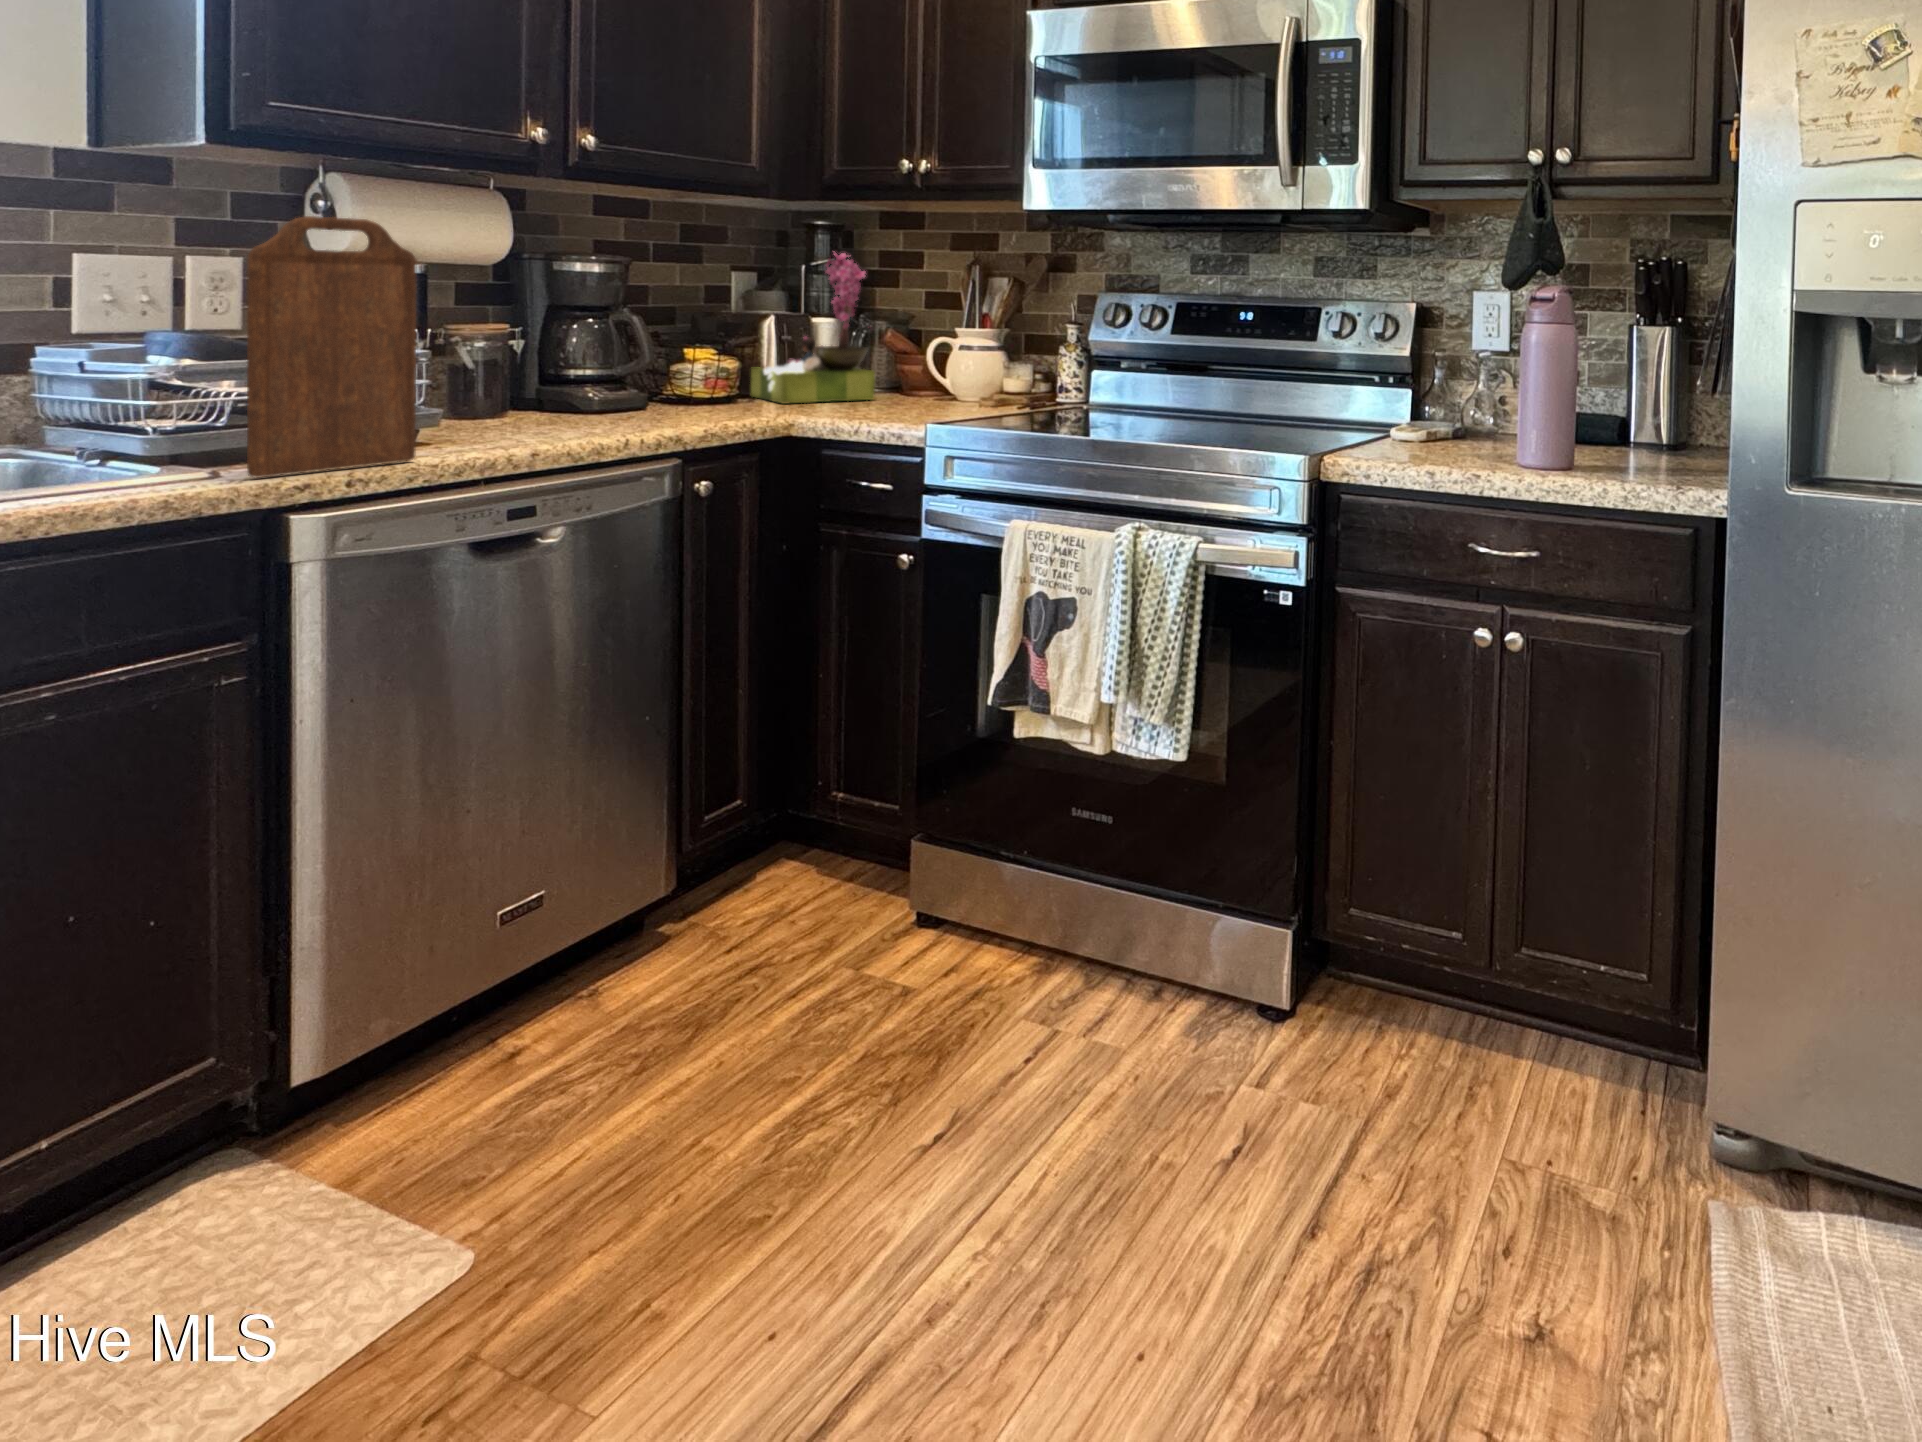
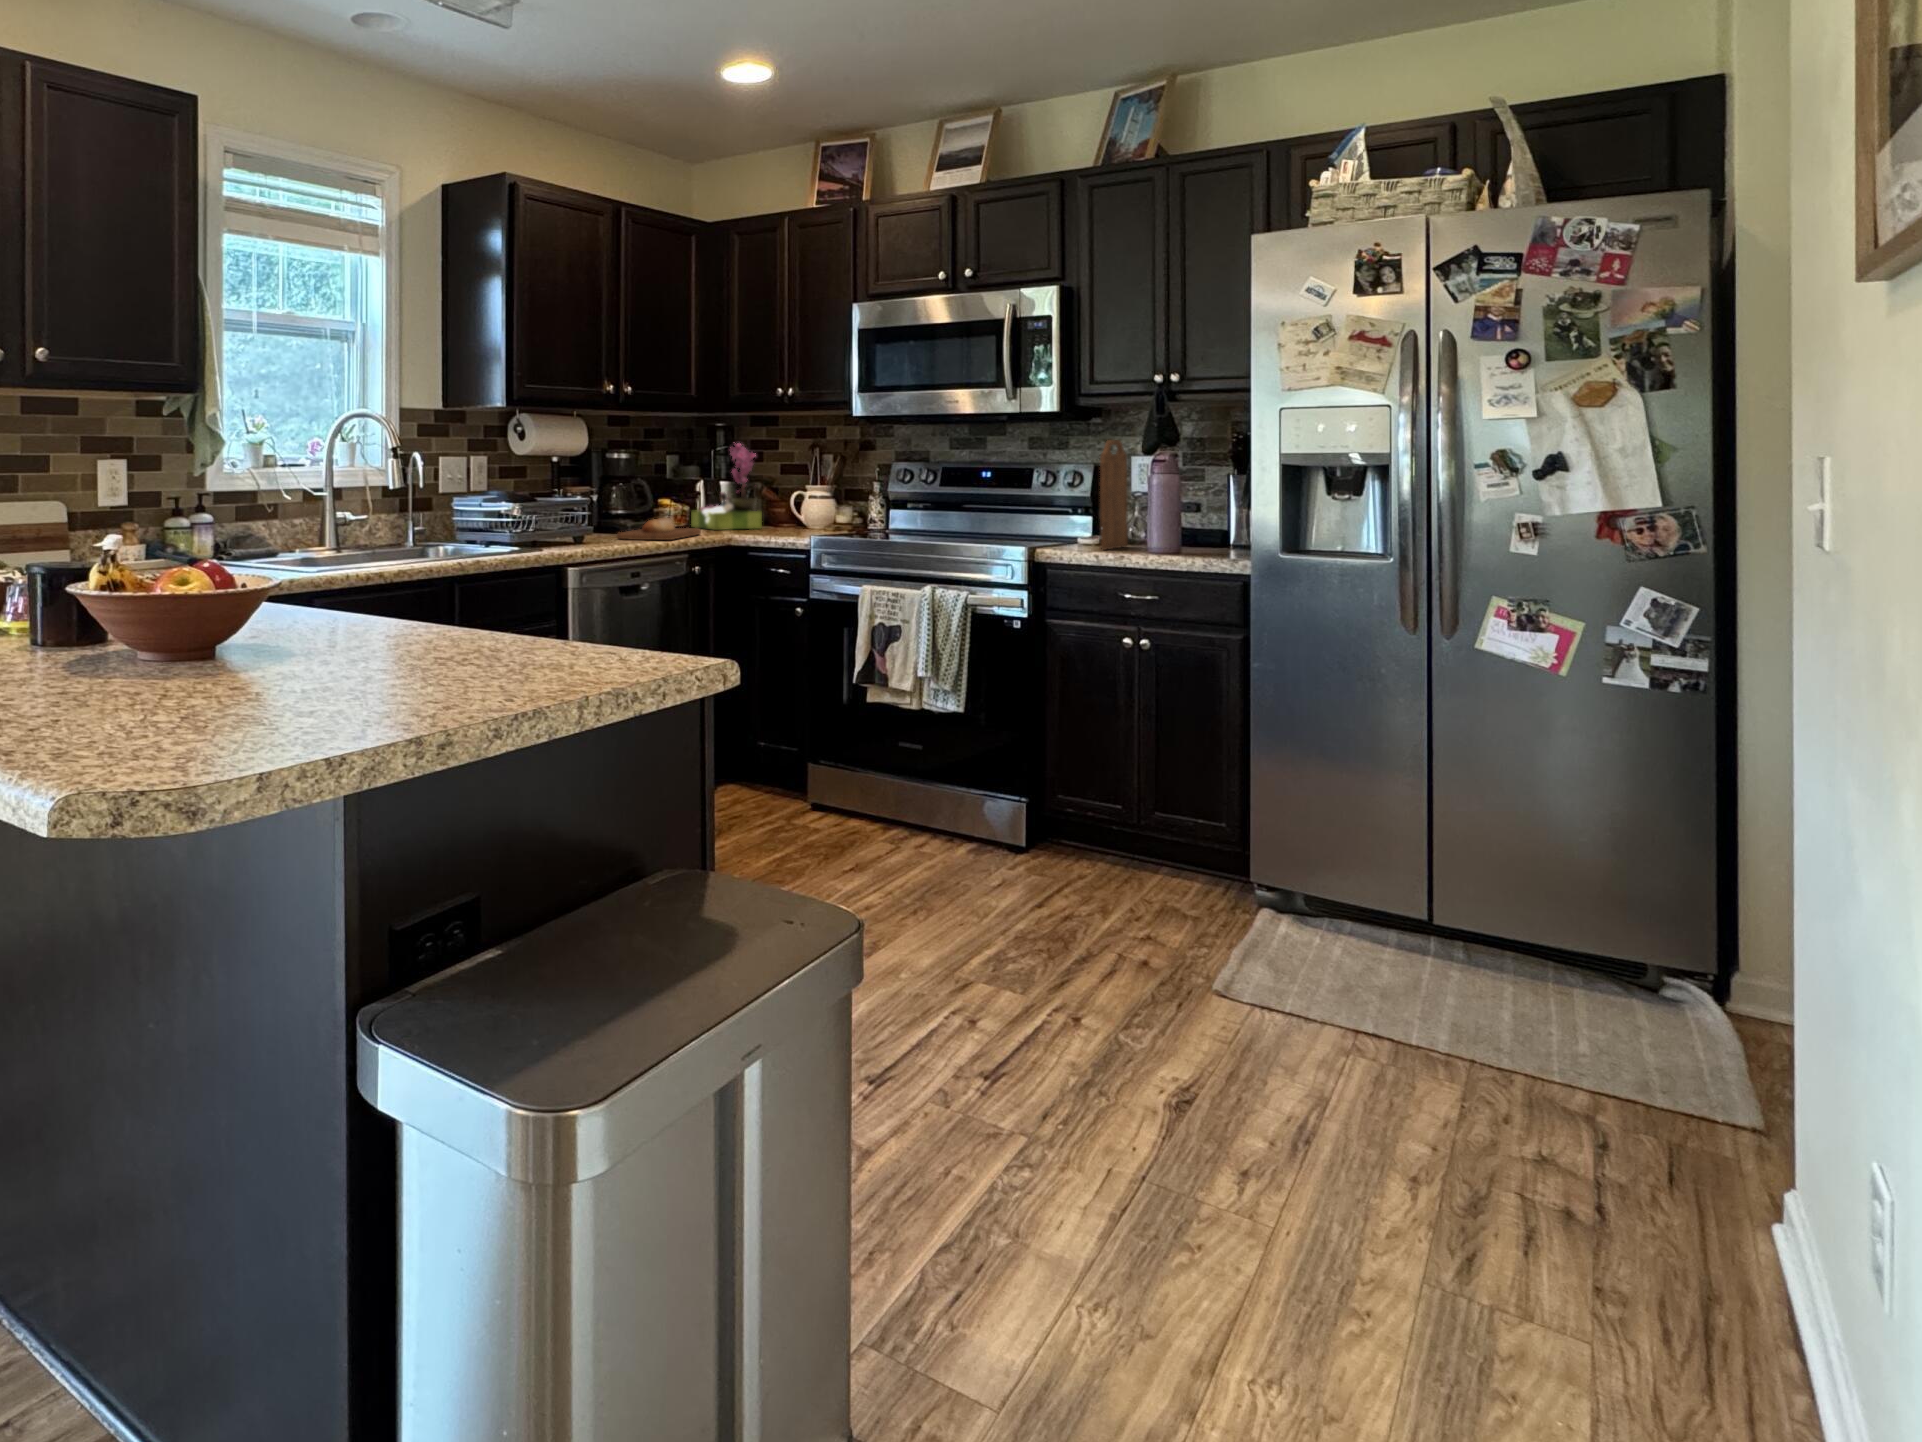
cutting board: present [247,216,417,478] -> present [1100,440,1128,550]
bread loaf: none [518,386,731,437] -> present [617,518,701,540]

